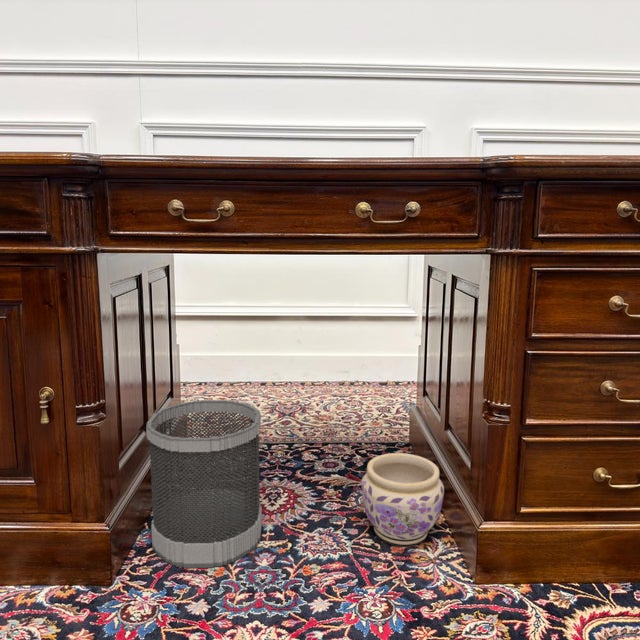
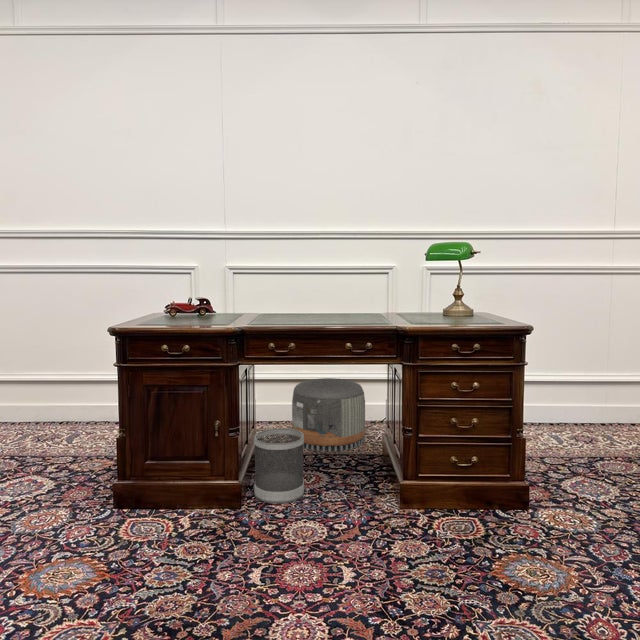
pouf: none [250,310,376,437] -> present [292,378,365,452]
planter: present [361,453,444,546] -> none [351,454,390,497]

